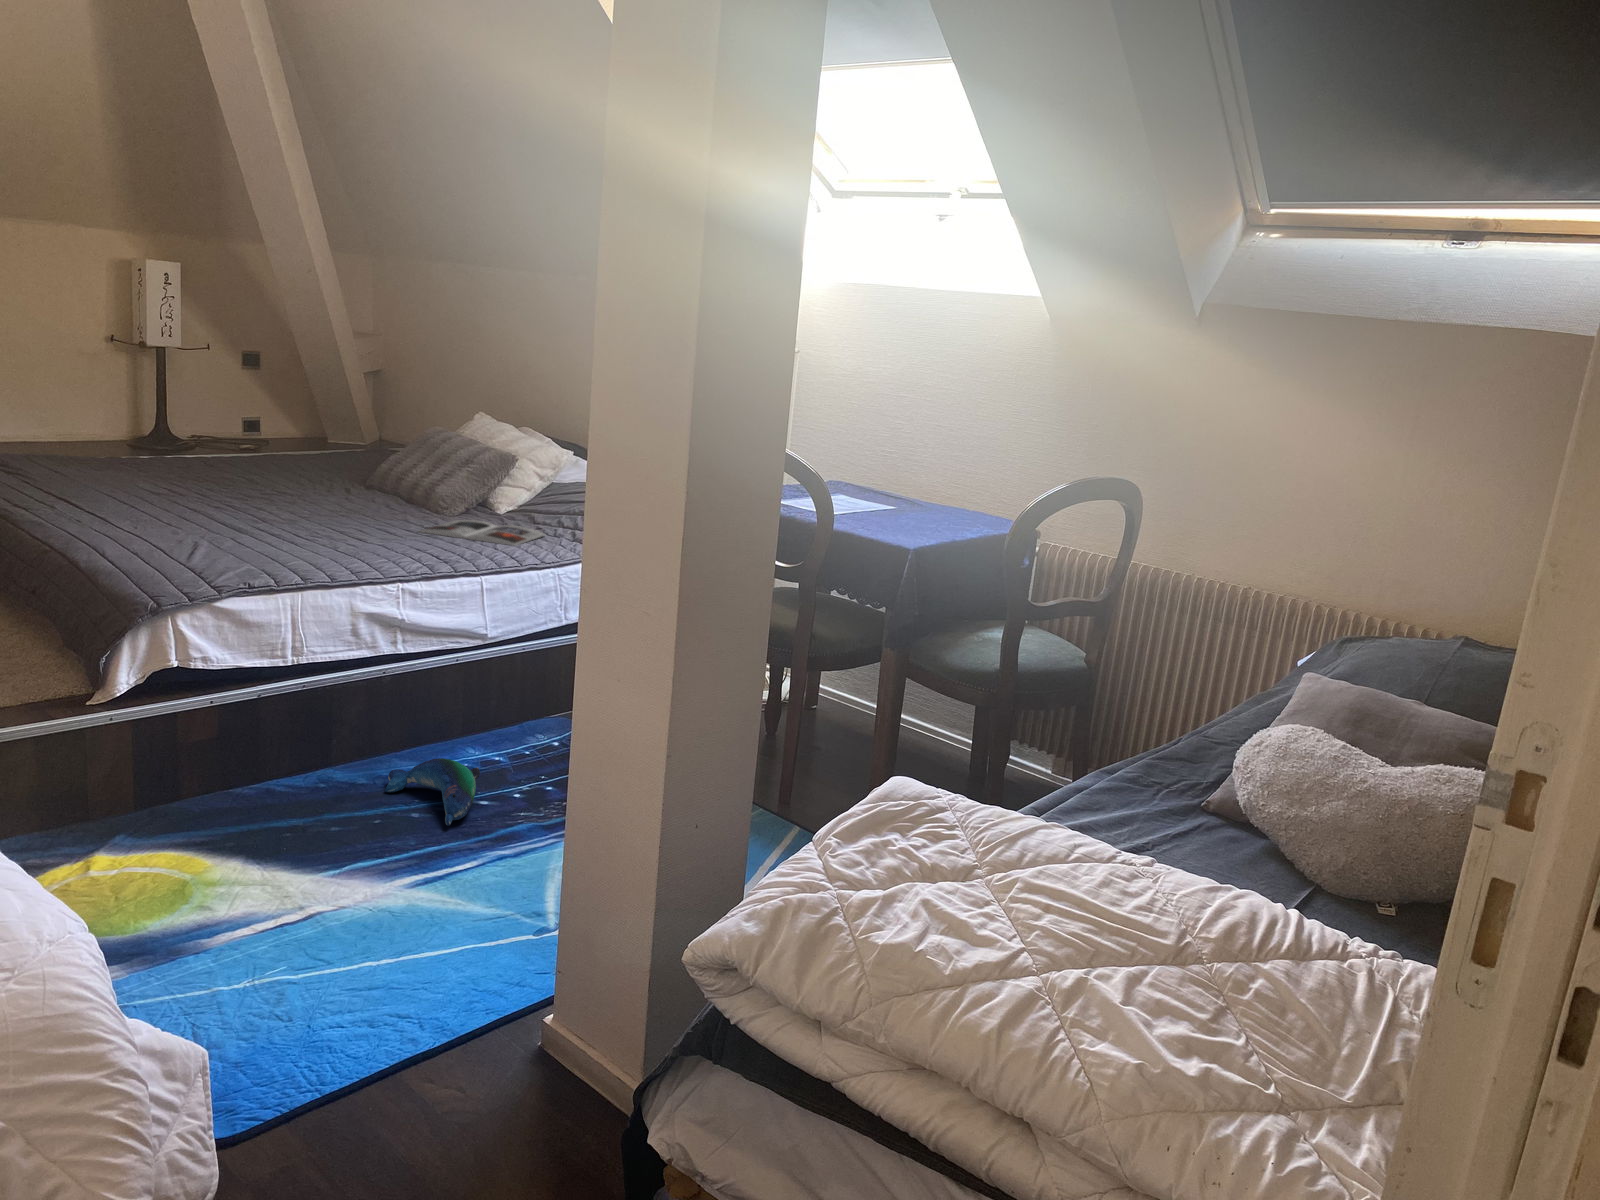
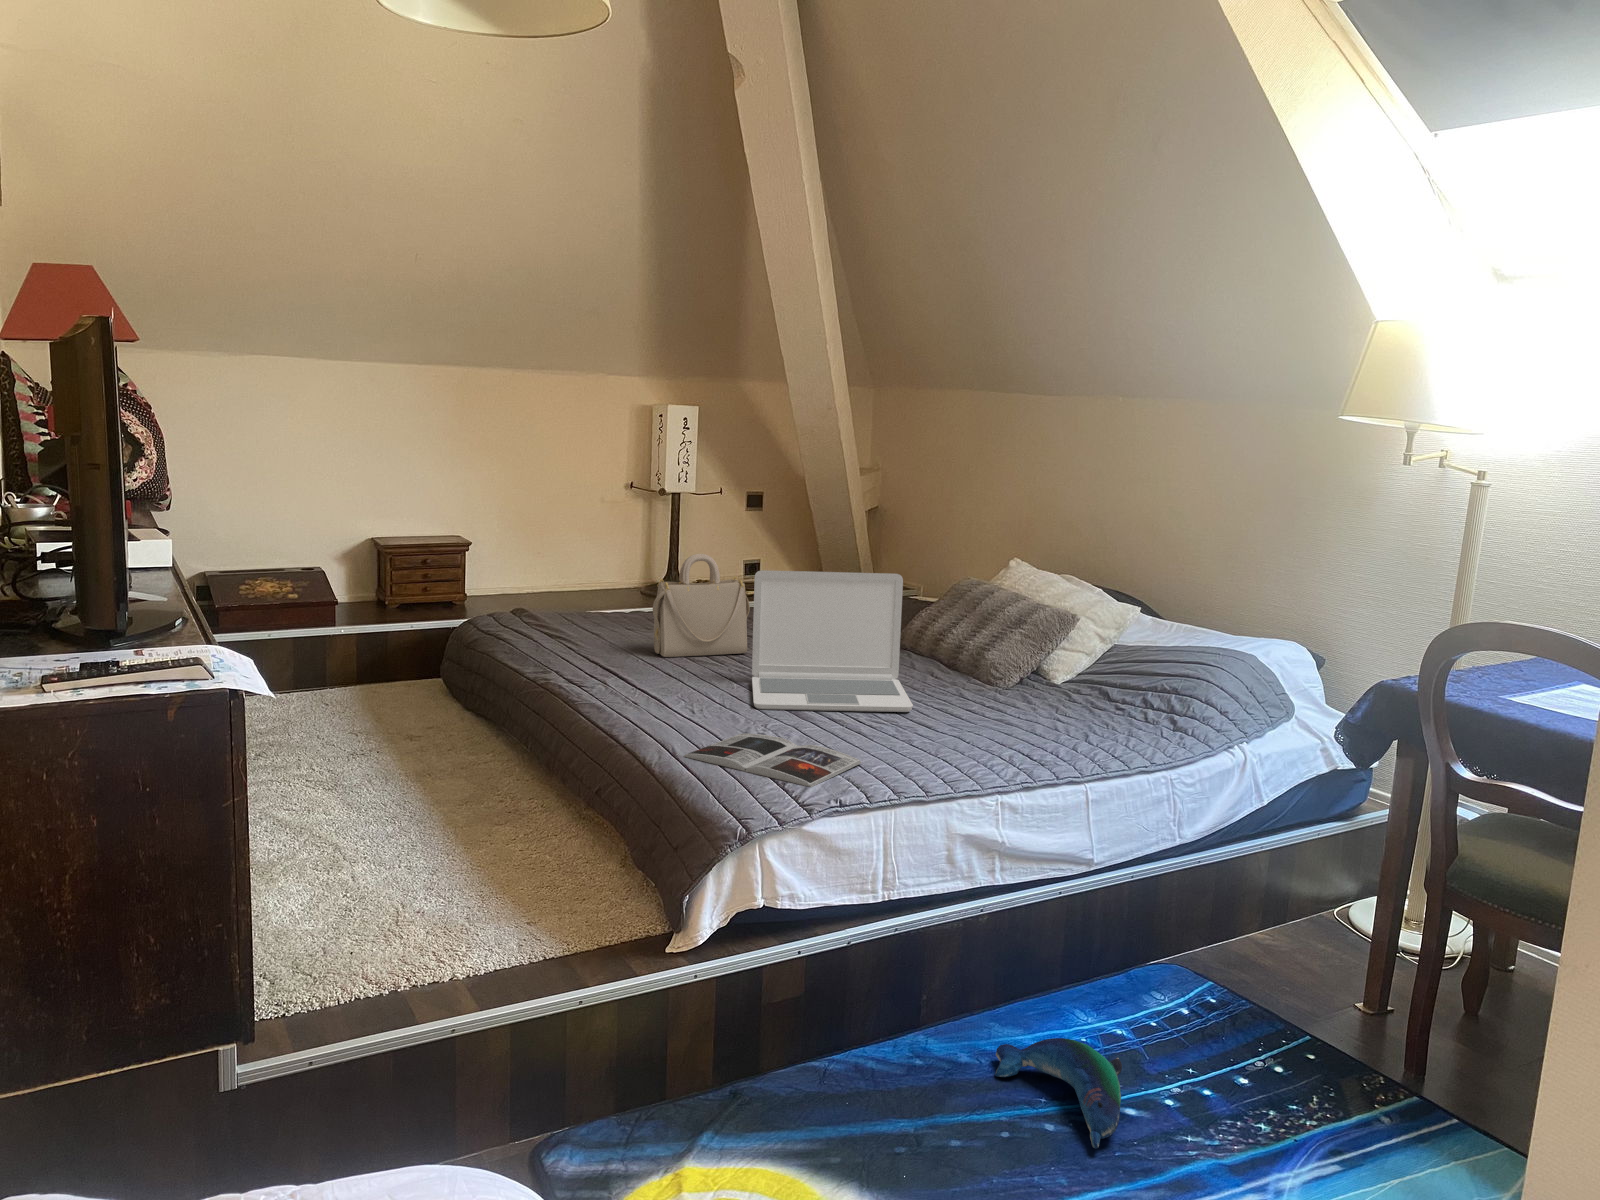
handbag: none [112,395,215,492] -> present [653,554,750,657]
laptop: none [201,407,352,530] -> present [752,570,913,712]
magazine: present [419,520,545,546] -> present [684,733,862,787]

